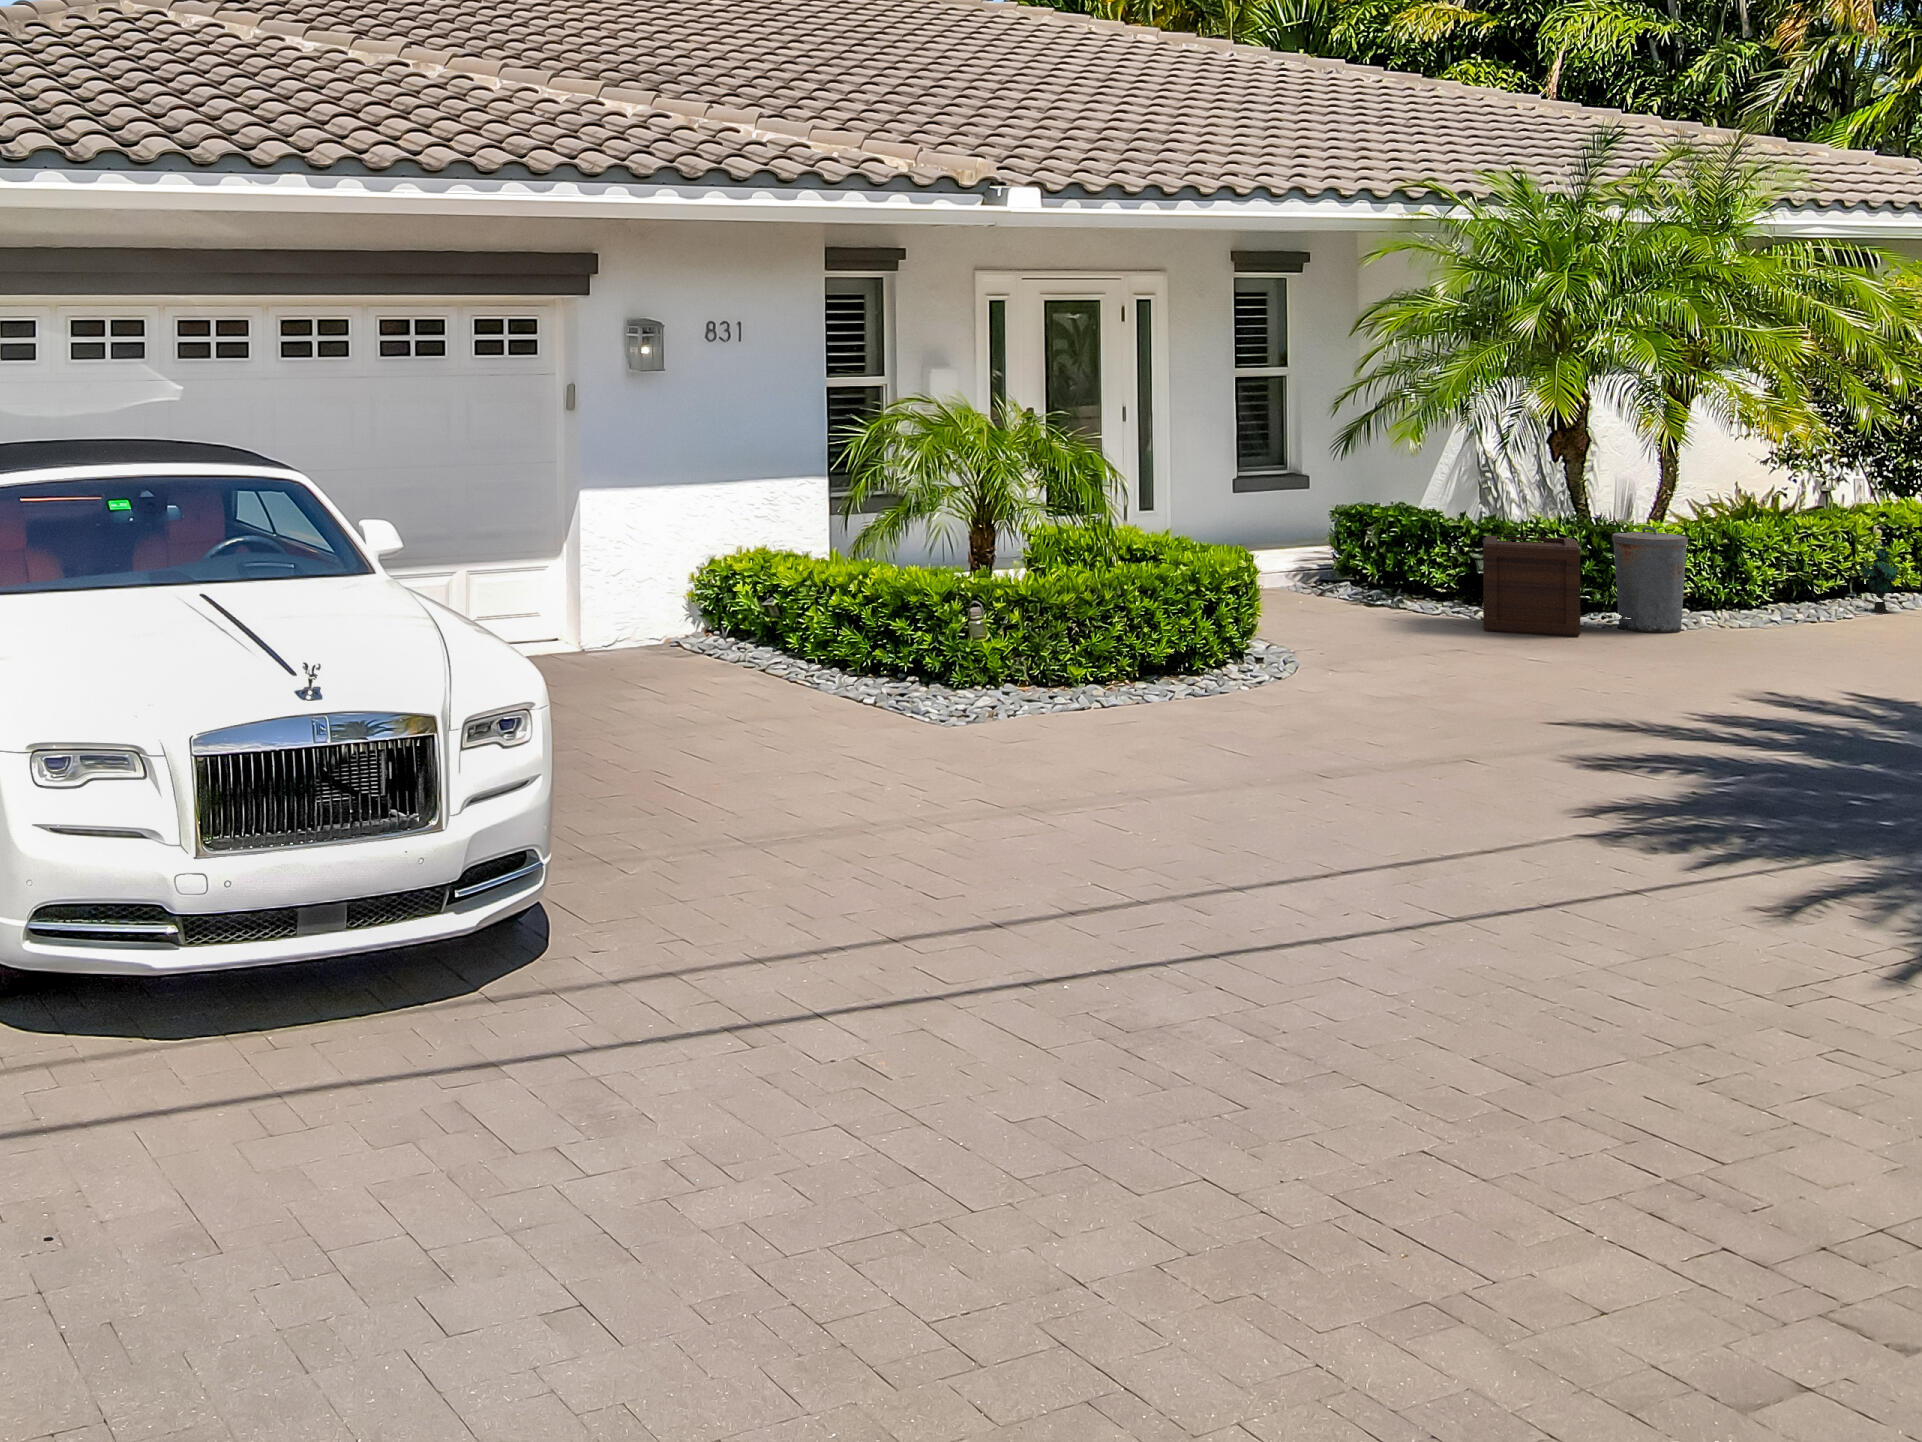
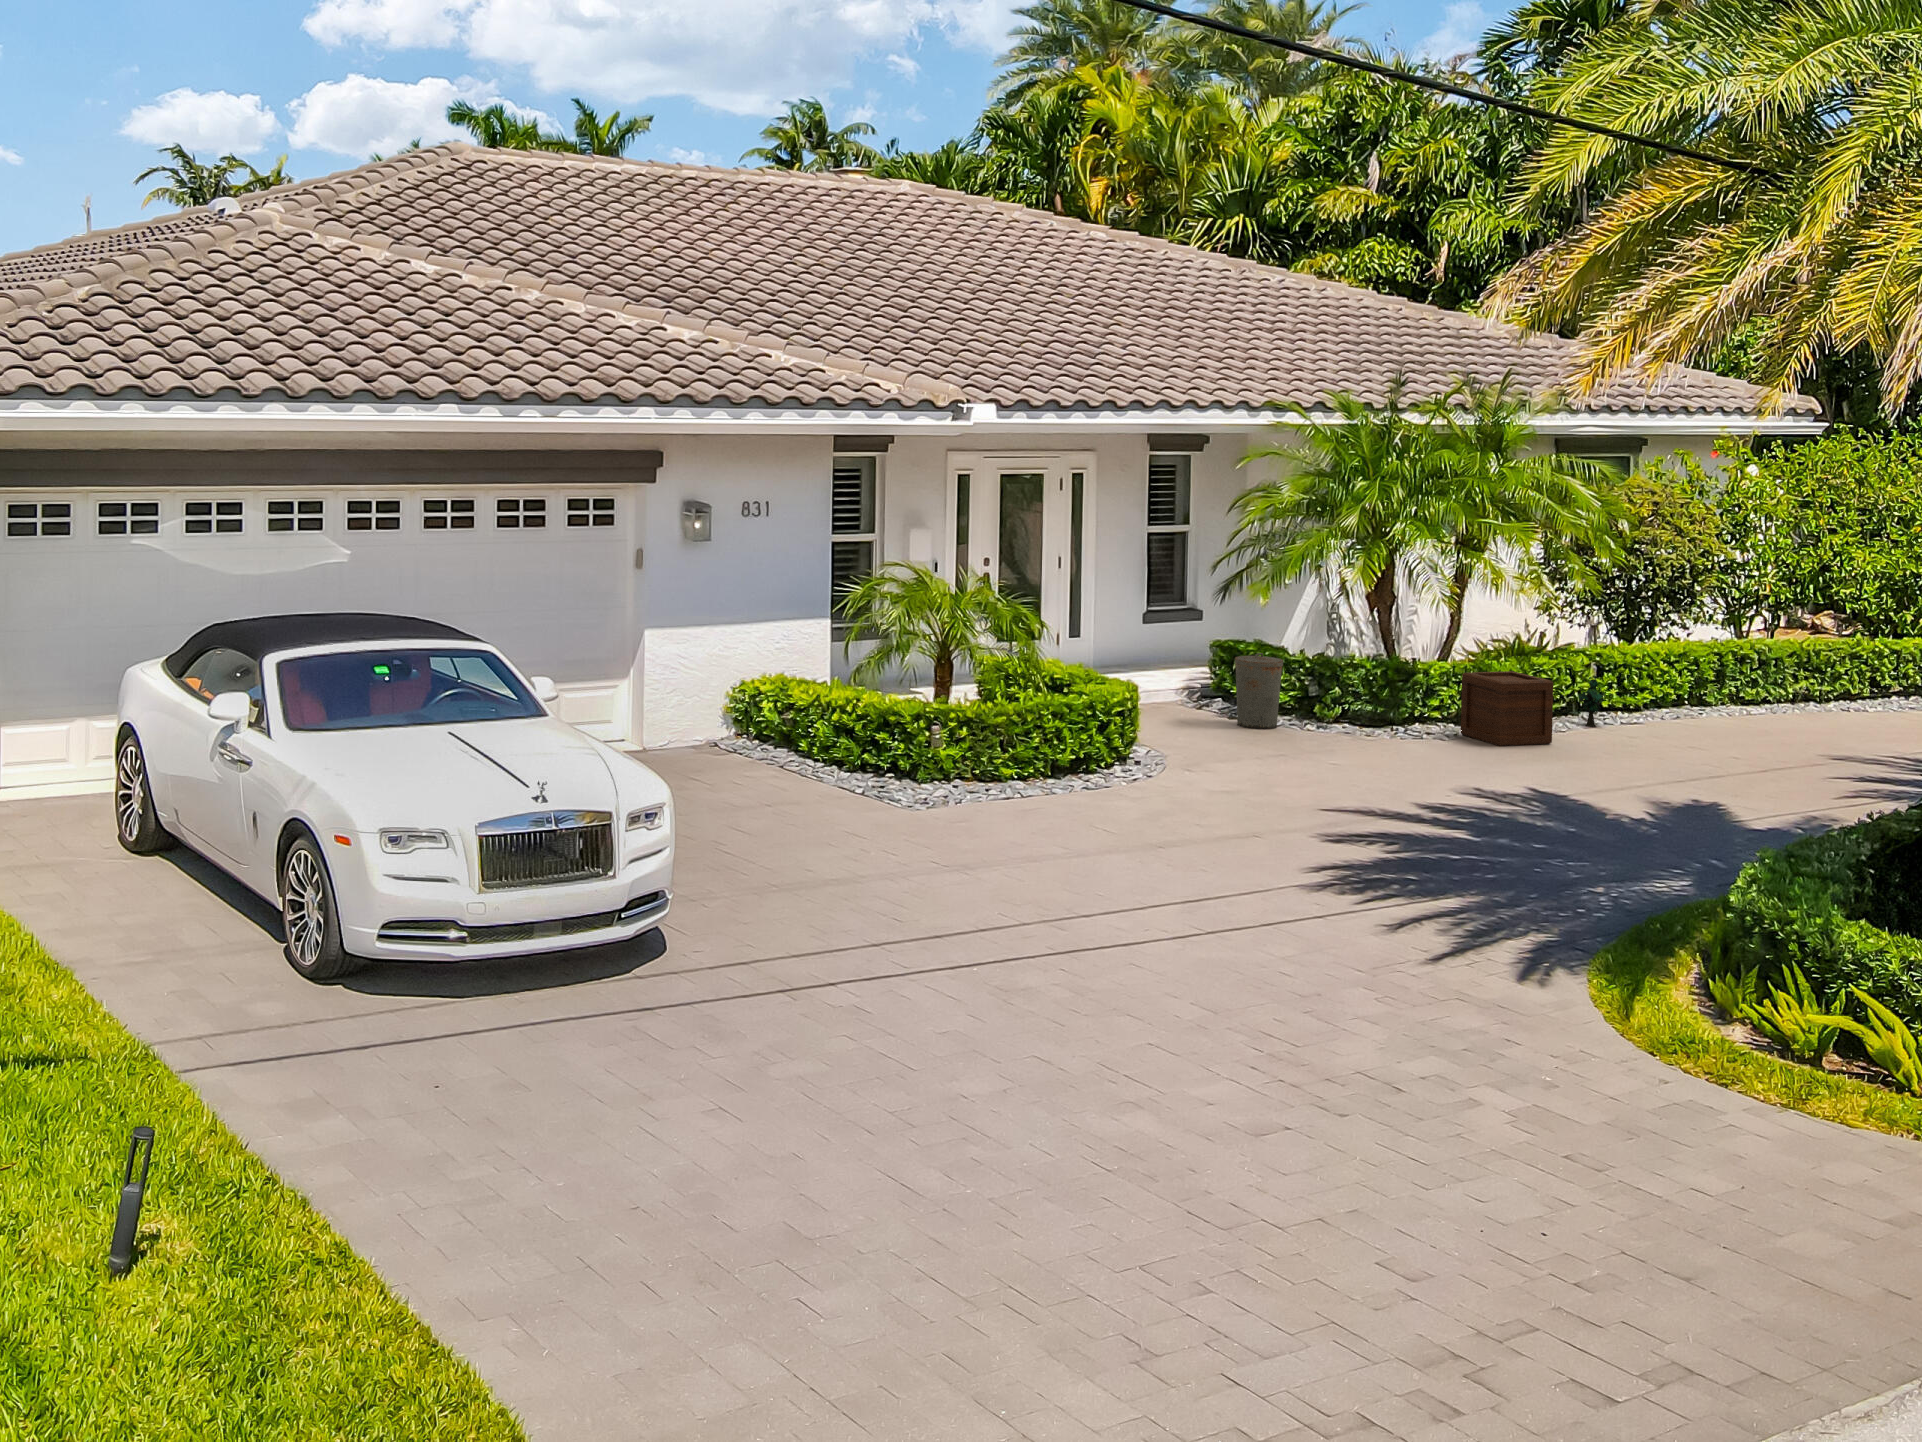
trash can: present [1612,527,1688,633] -> present [1235,653,1283,729]
wooden crate: present [1483,535,1580,637] -> present [1461,671,1553,746]

